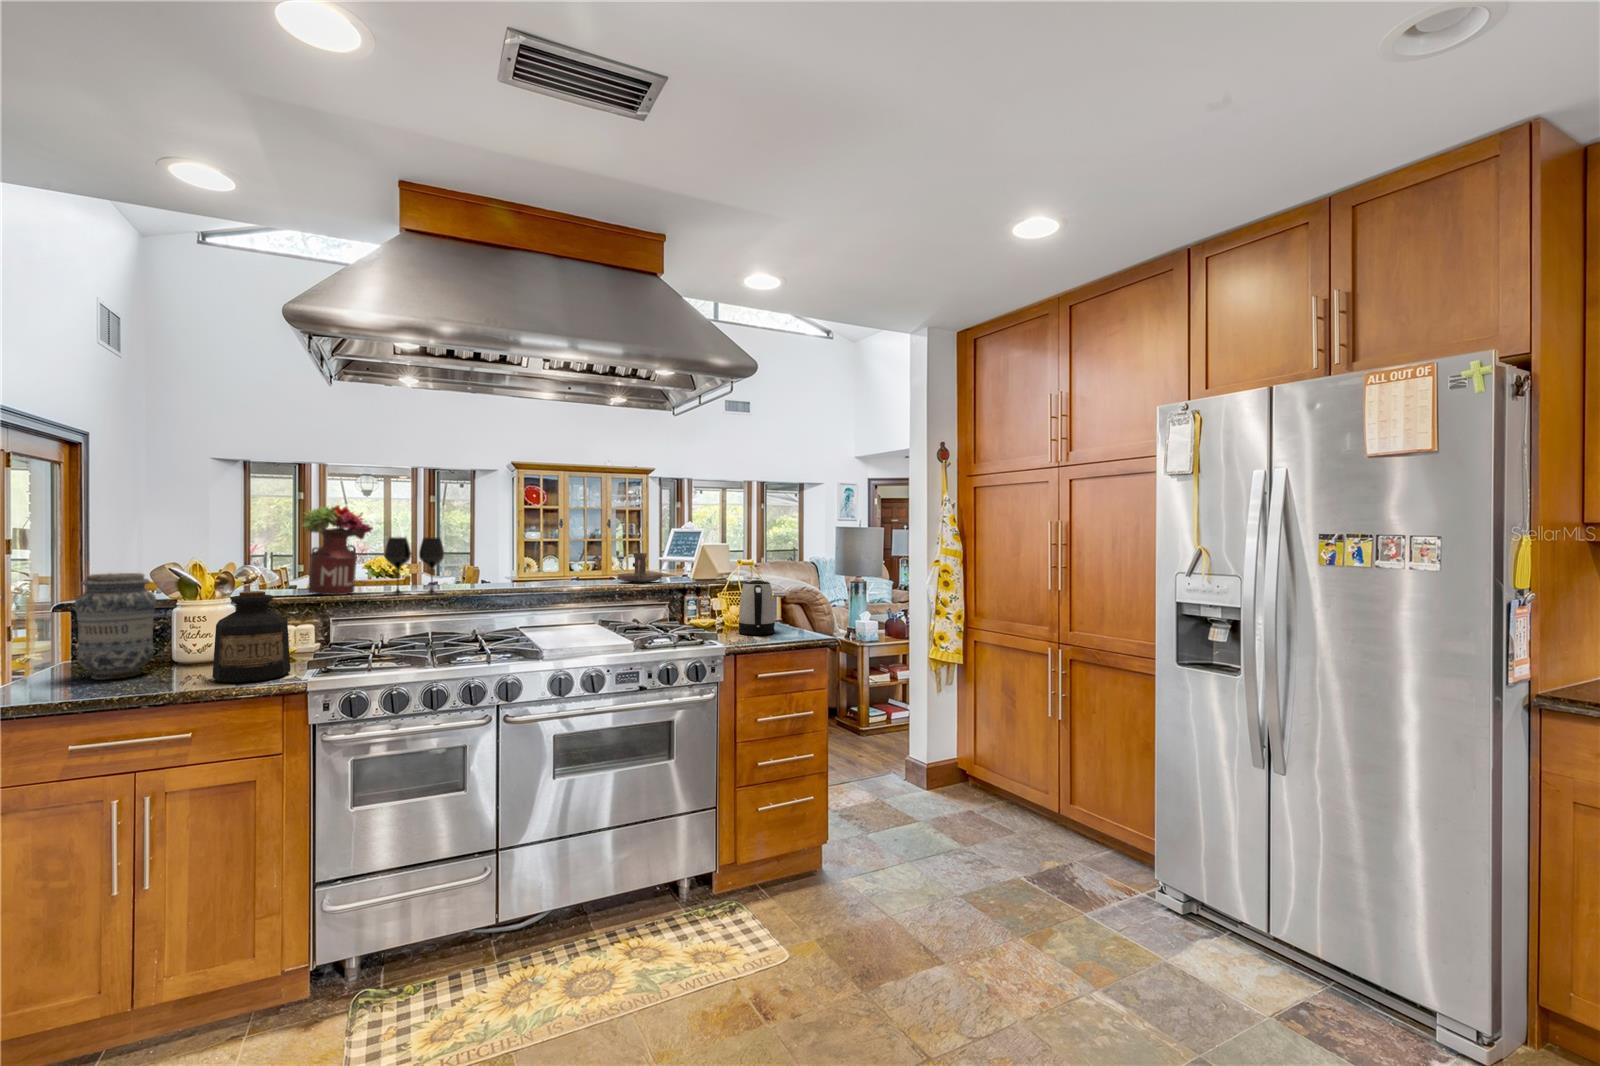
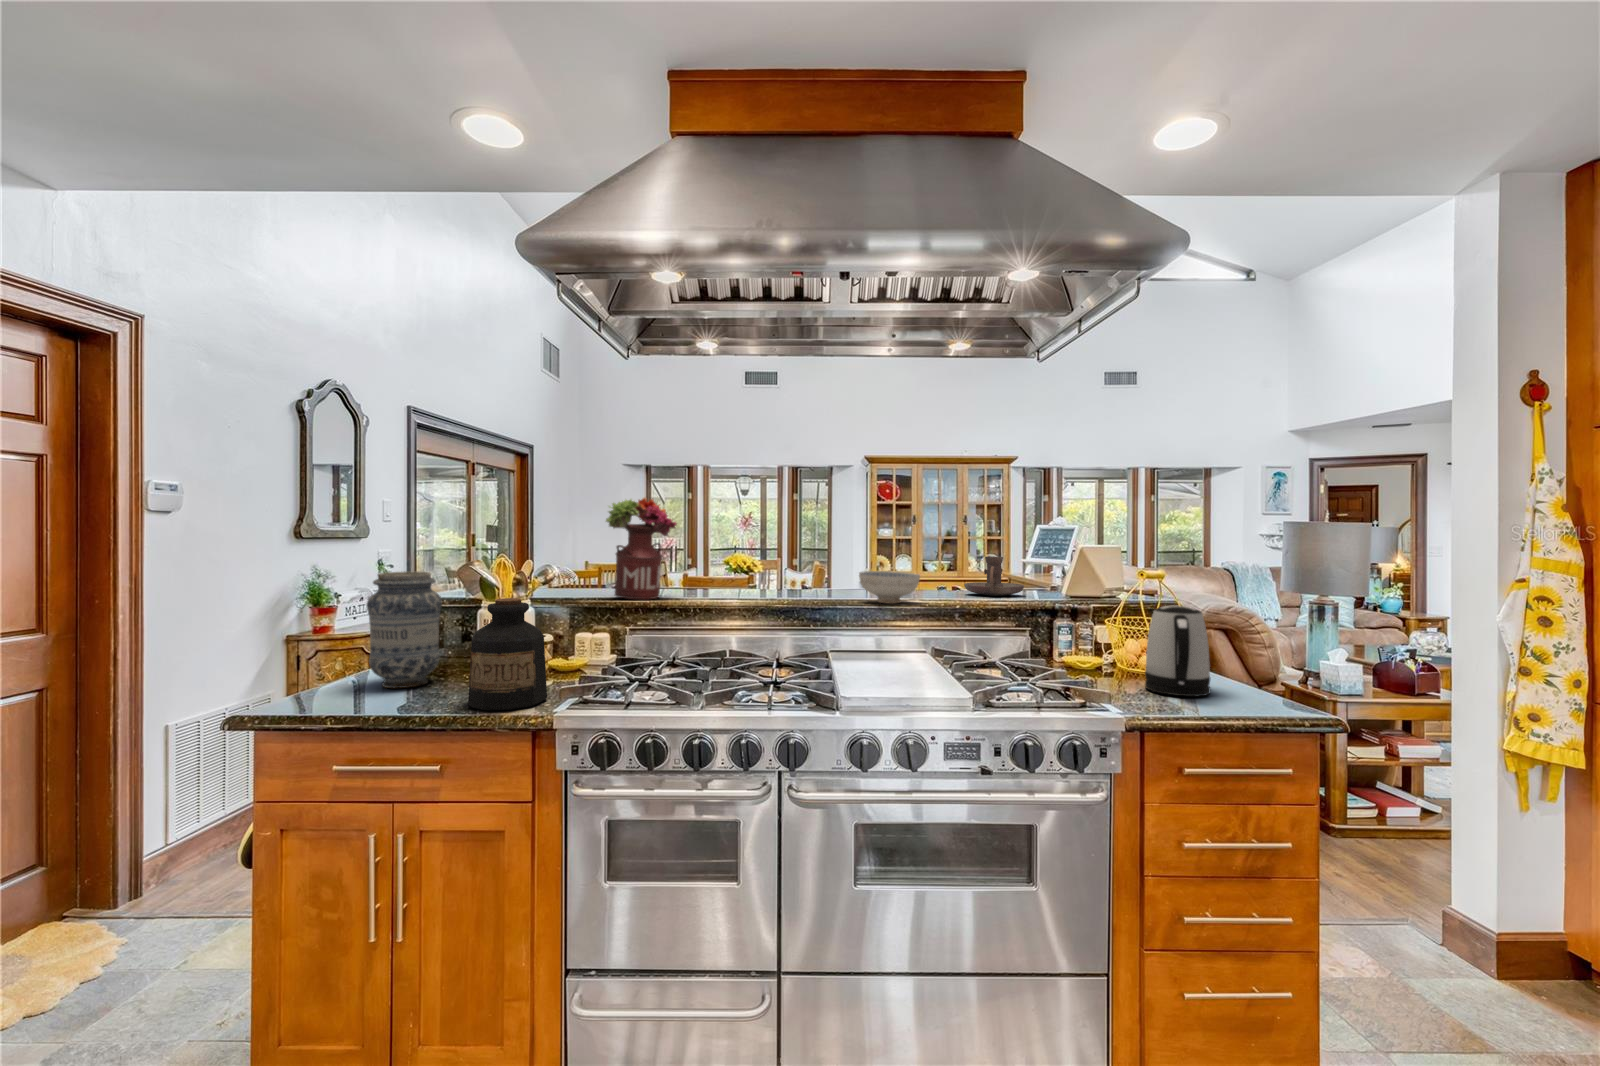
wine glass: present [385,537,444,595] -> none [682,534,747,605]
ceramic bowl: none [539,565,588,589] -> present [859,571,920,604]

